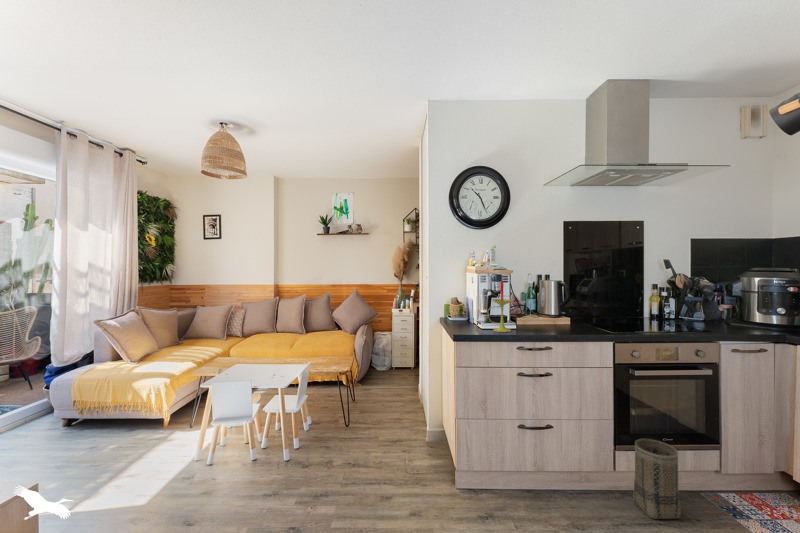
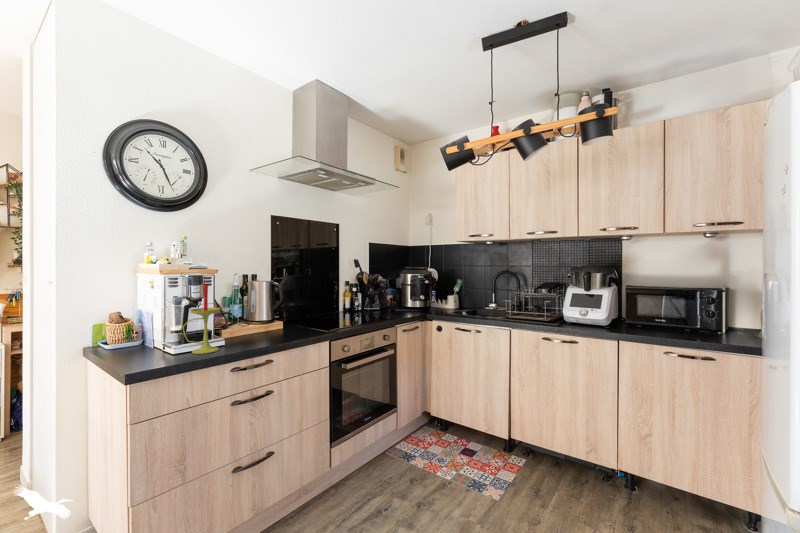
basket: present [633,439,680,519] -> none [348,423,385,501]

